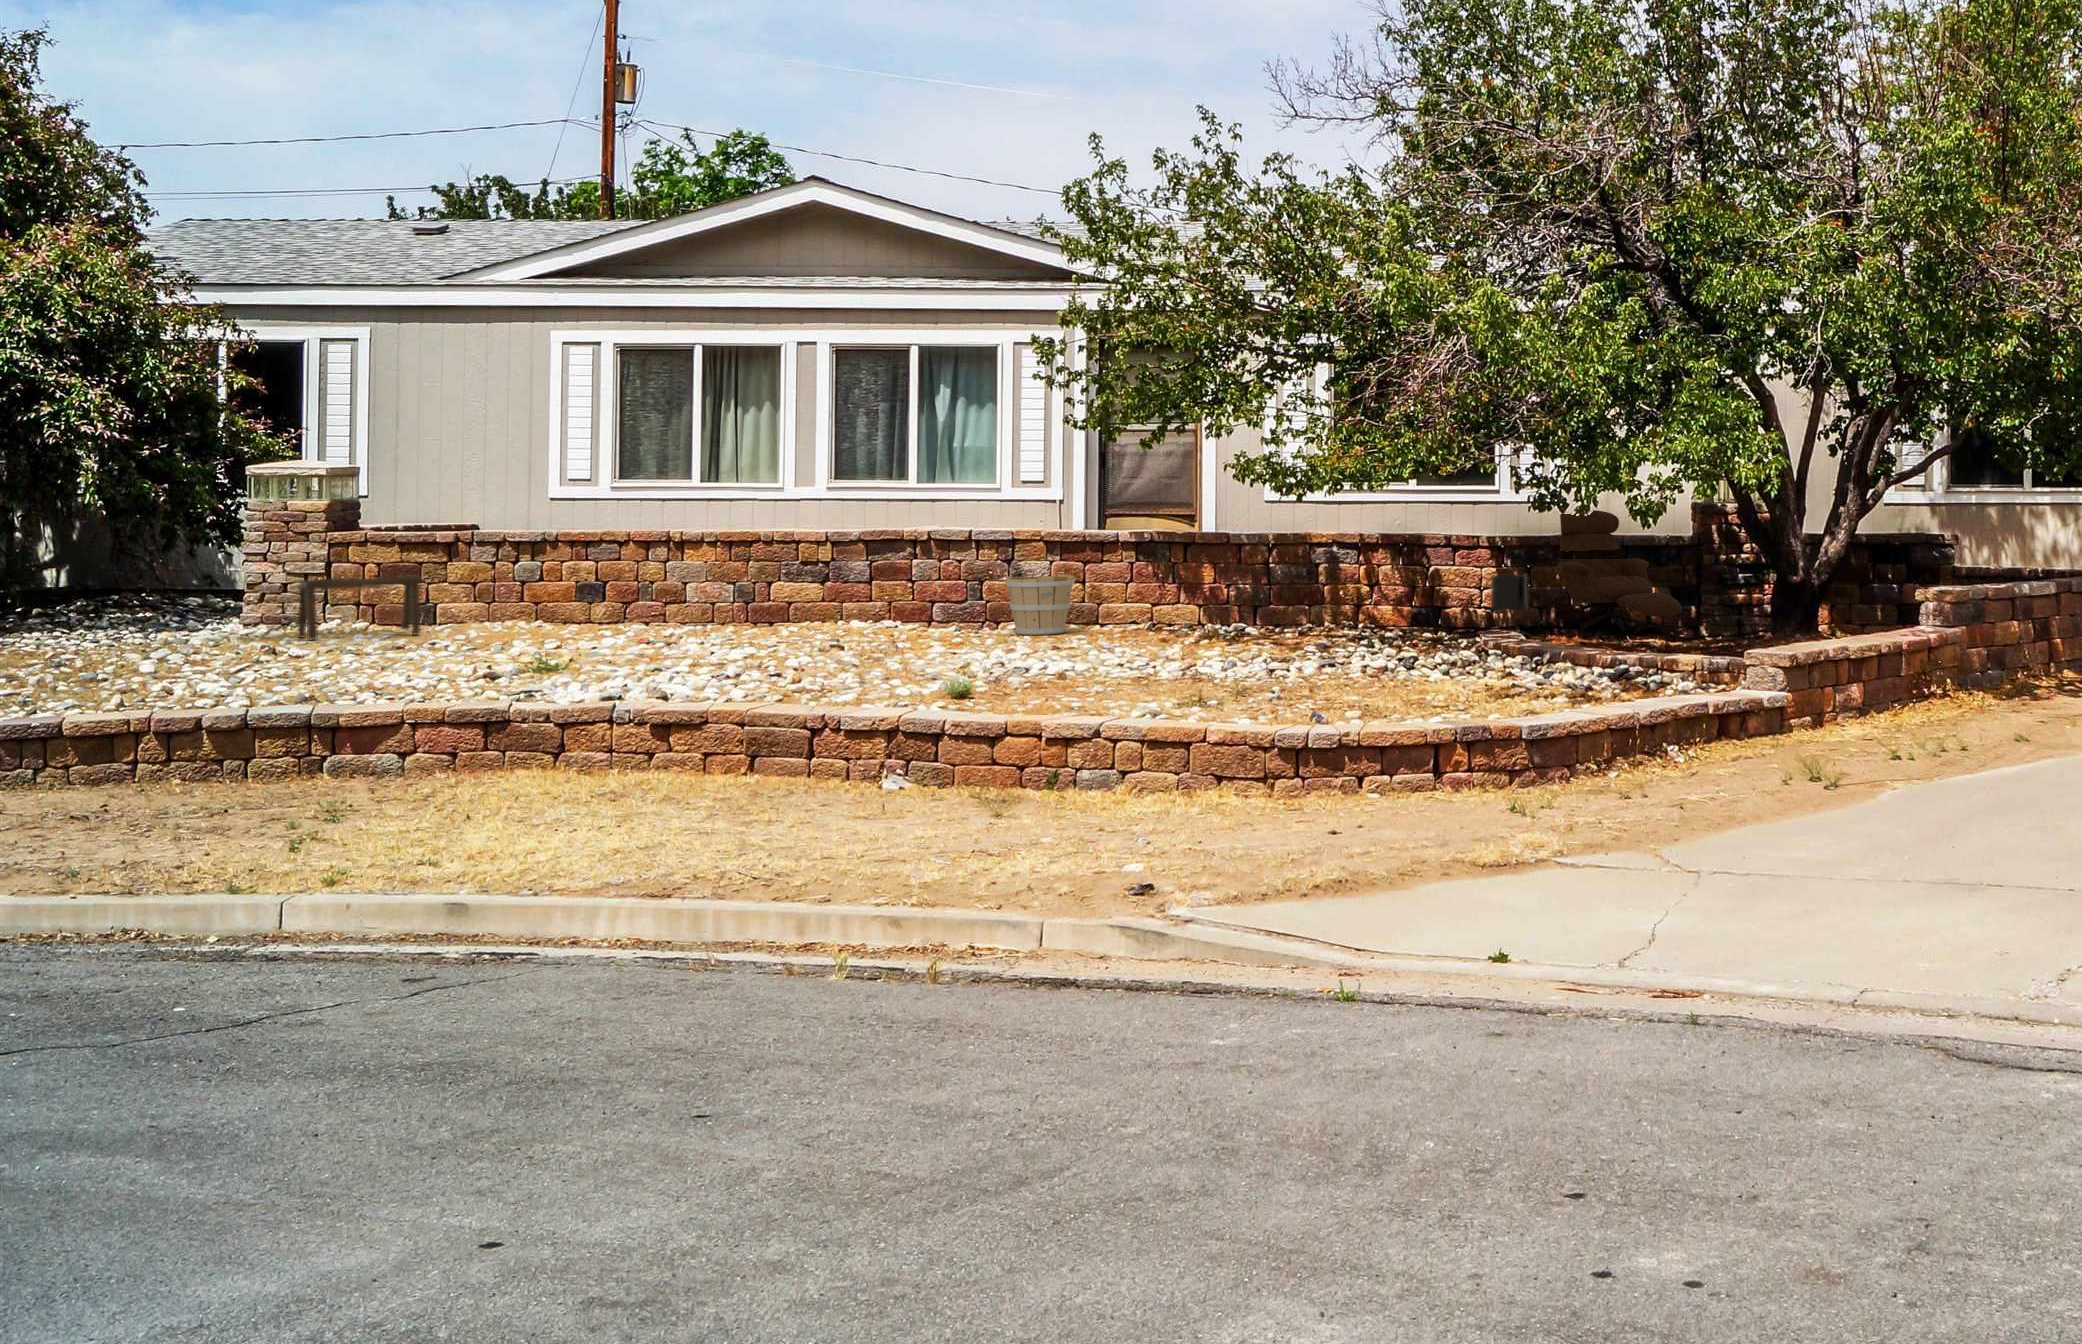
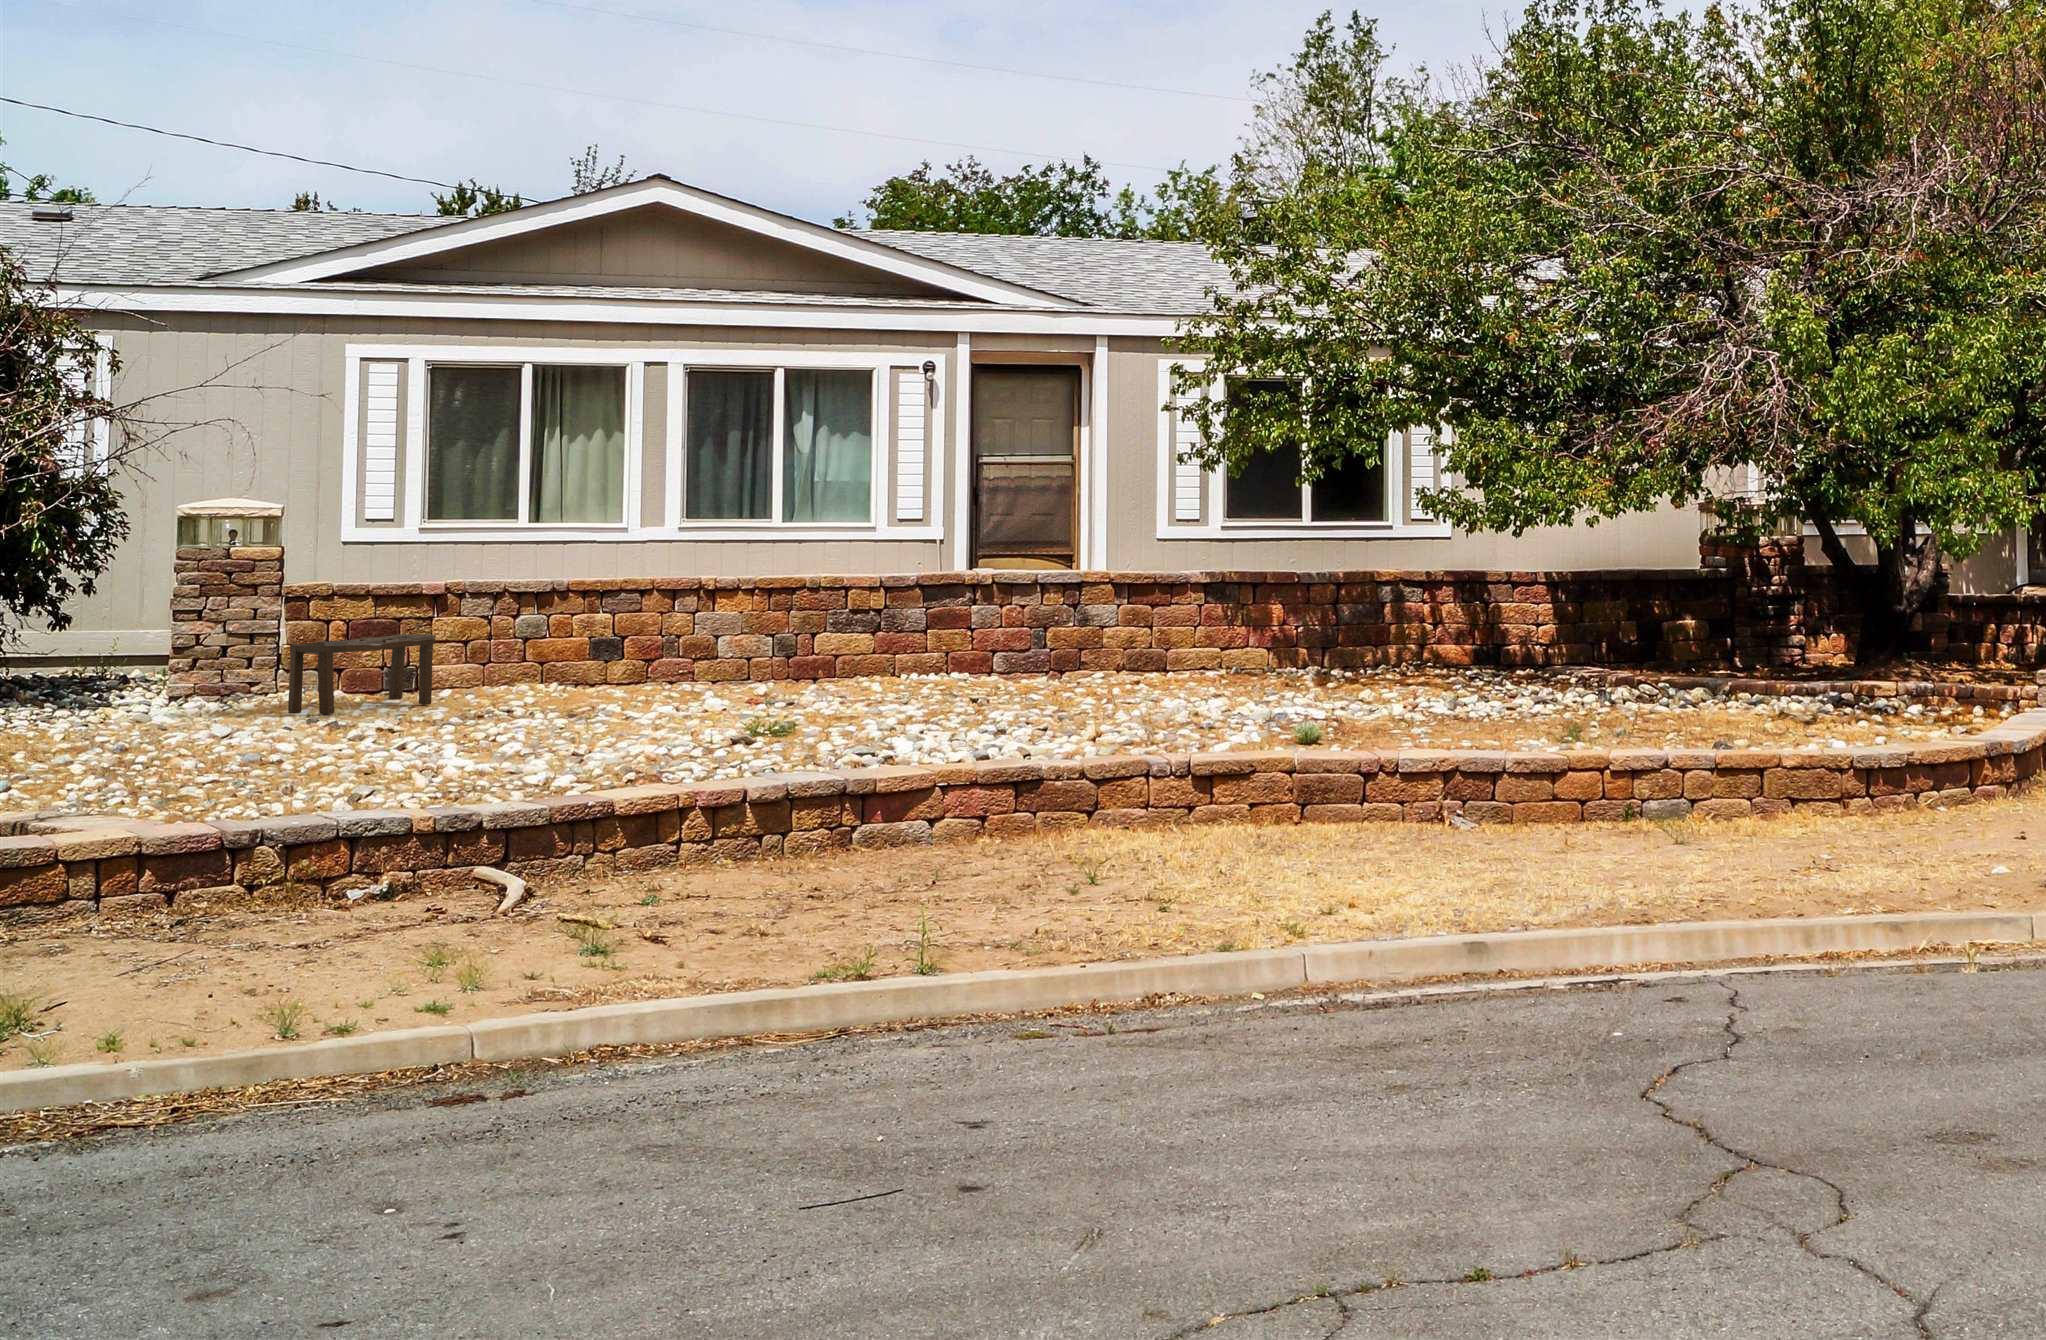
lounge chair: present [1558,510,1682,633] -> none [1585,541,1719,661]
wooden bucket: present [1005,574,1075,635] -> none [1084,616,1157,682]
planter: present [1491,574,1527,612] -> none [1526,606,1564,661]

